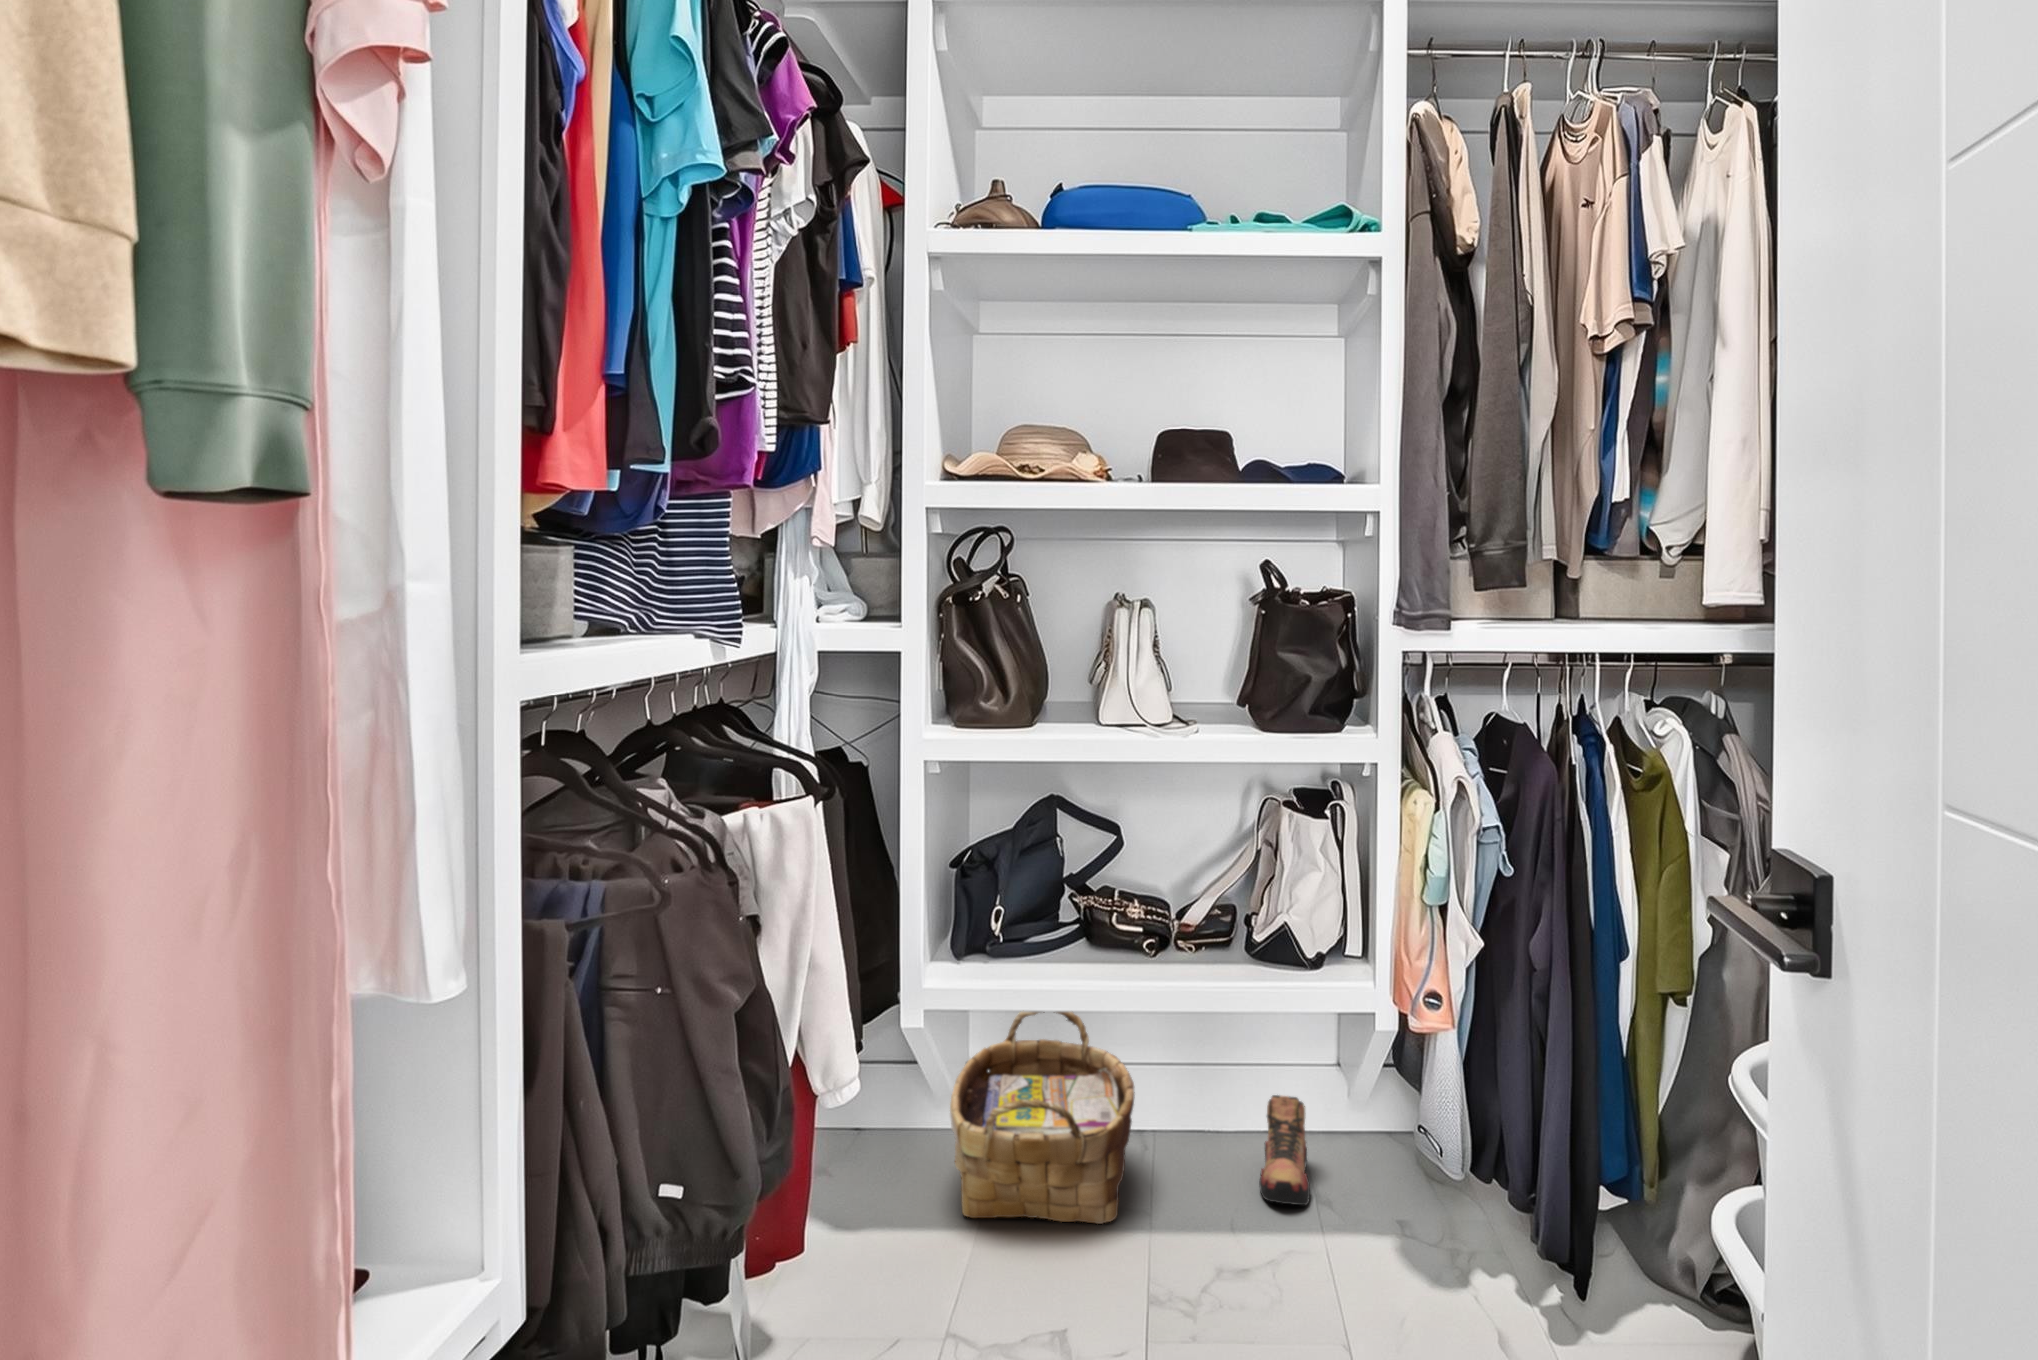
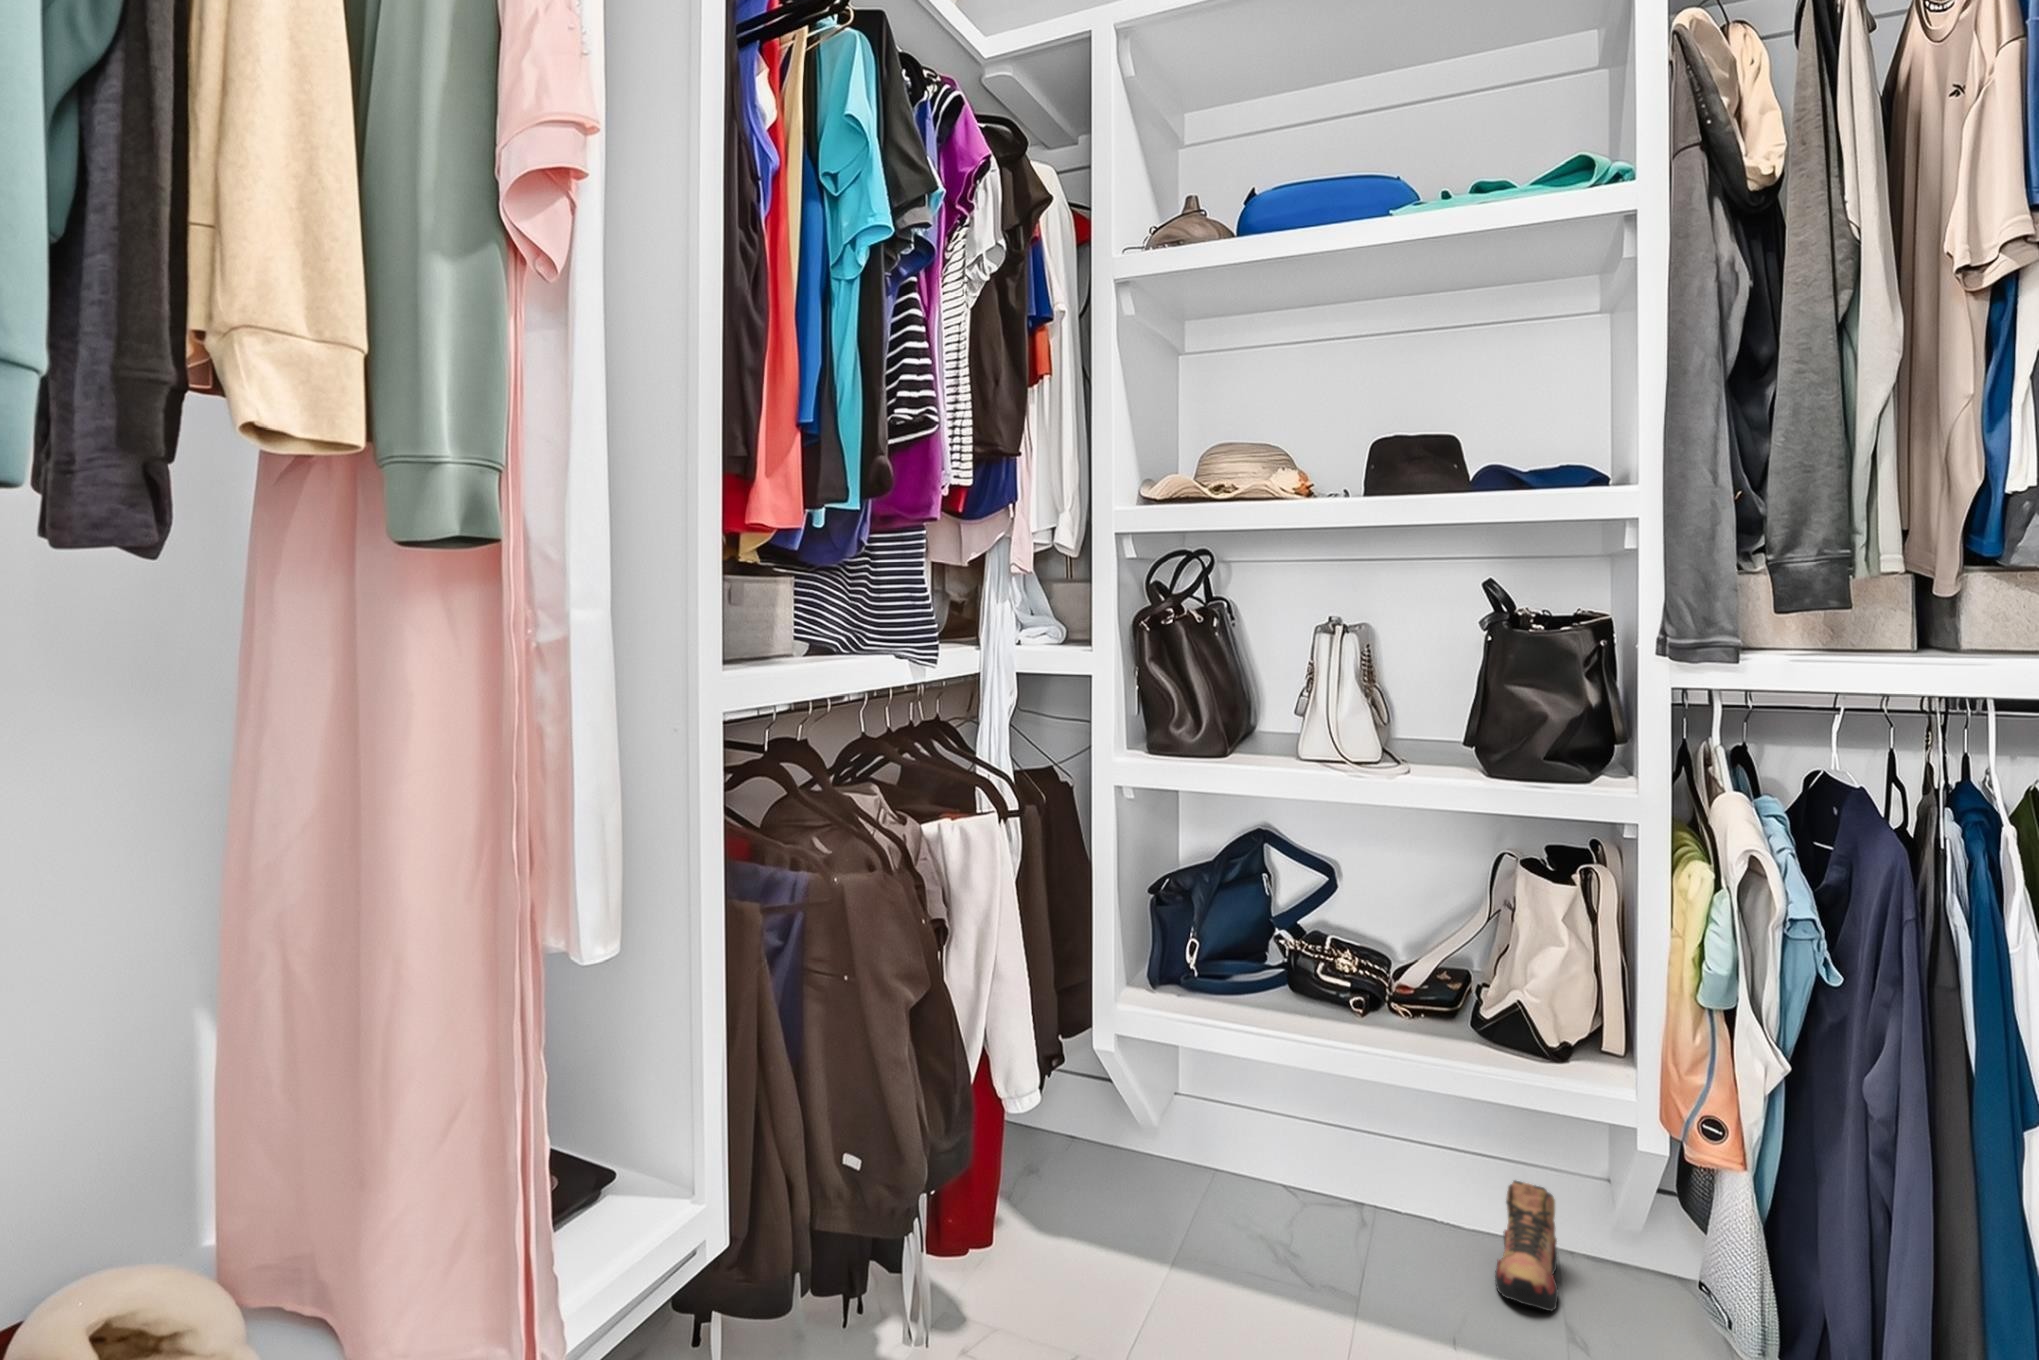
woven basket: present [950,1012,1135,1224] -> none [1147,1043,1347,1282]

